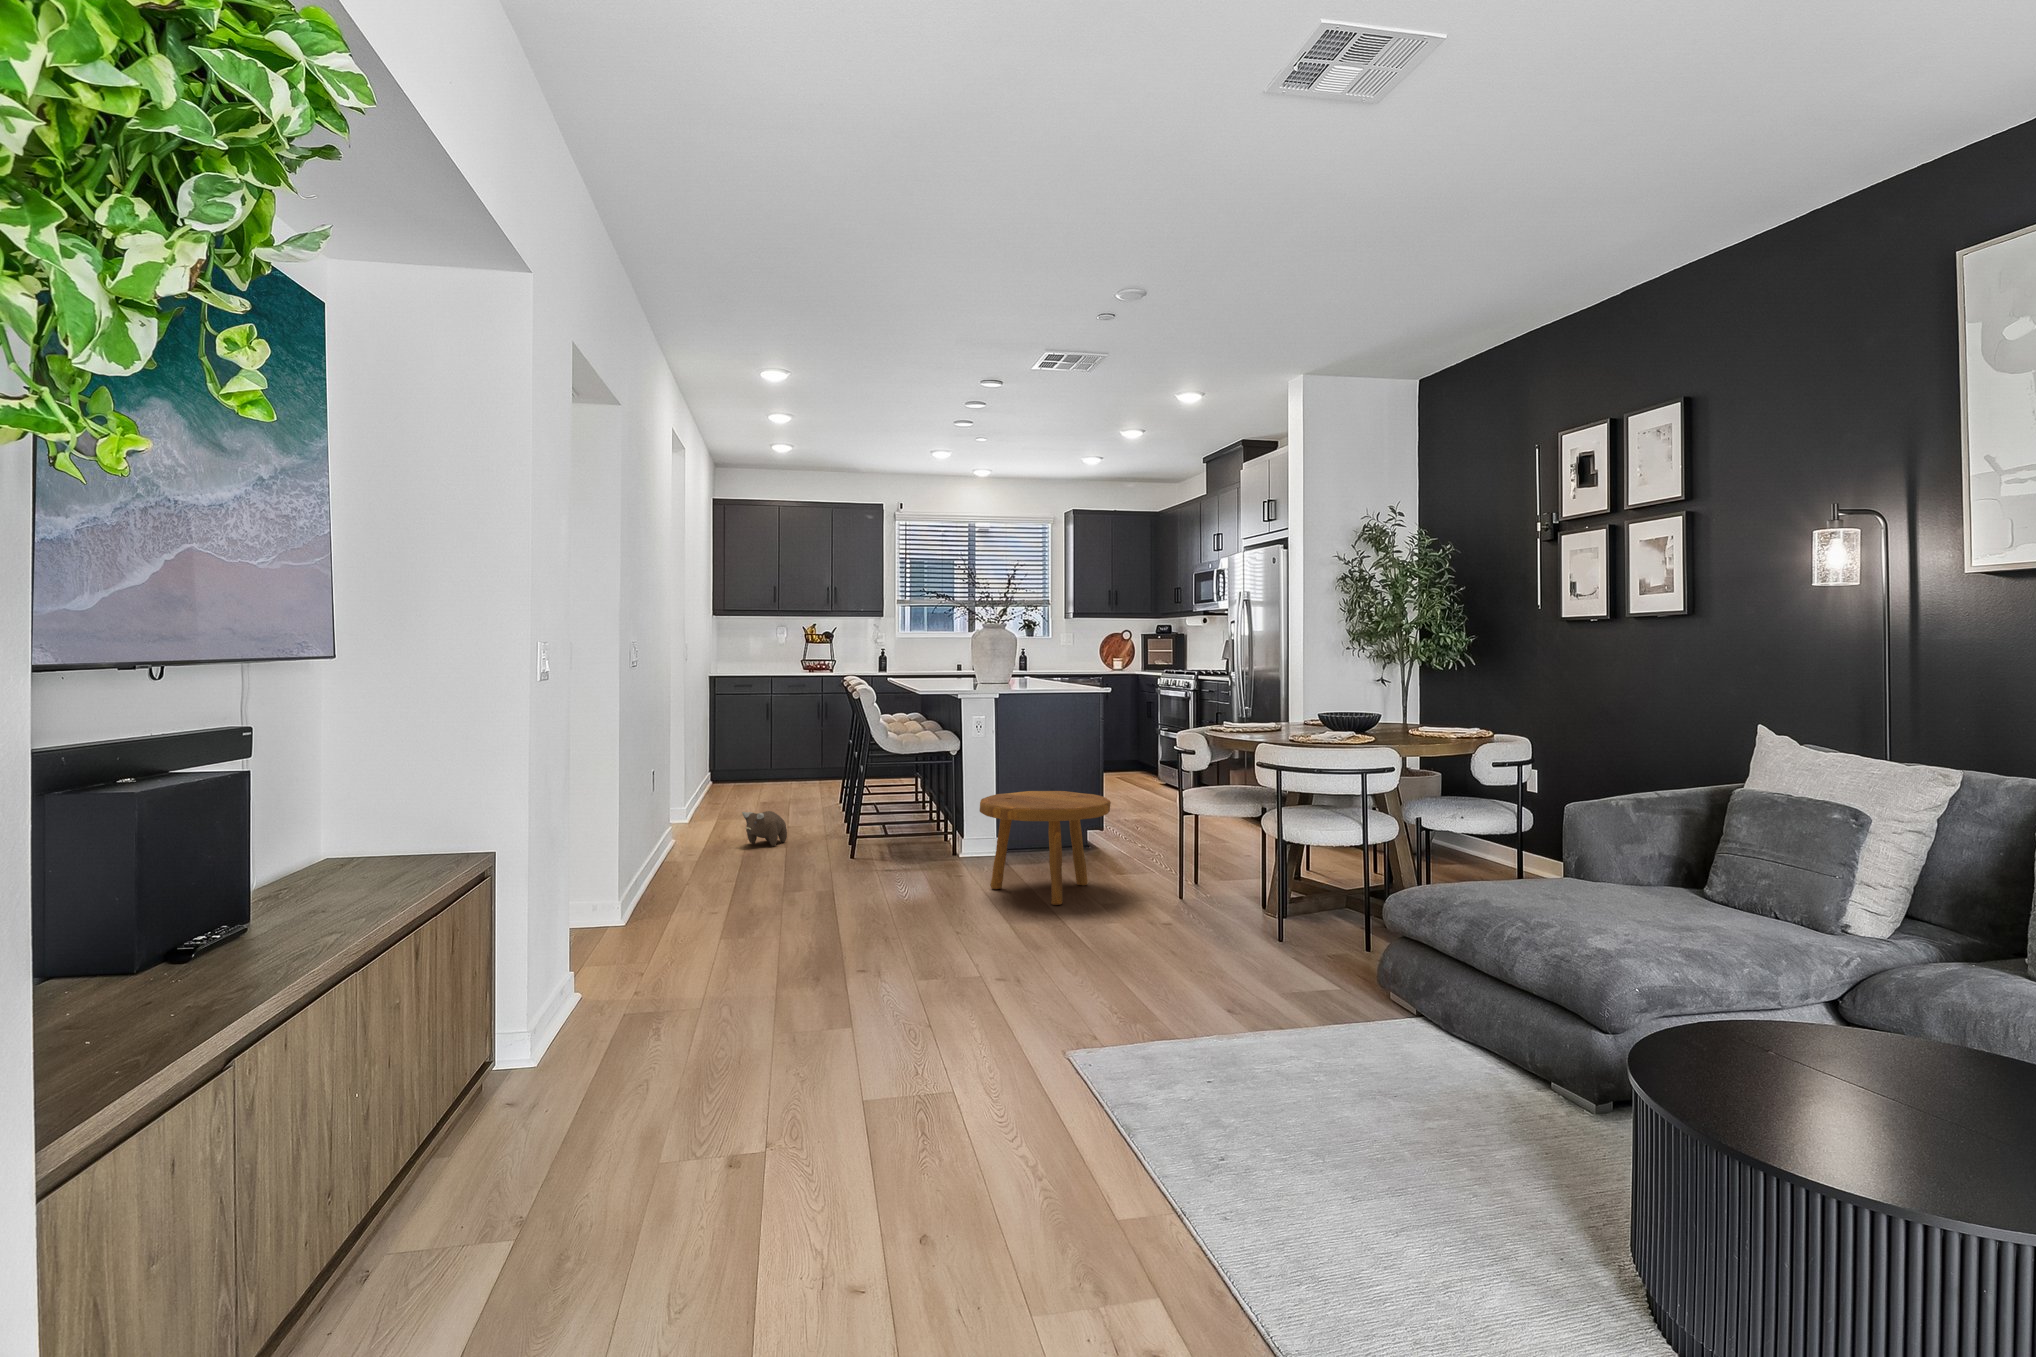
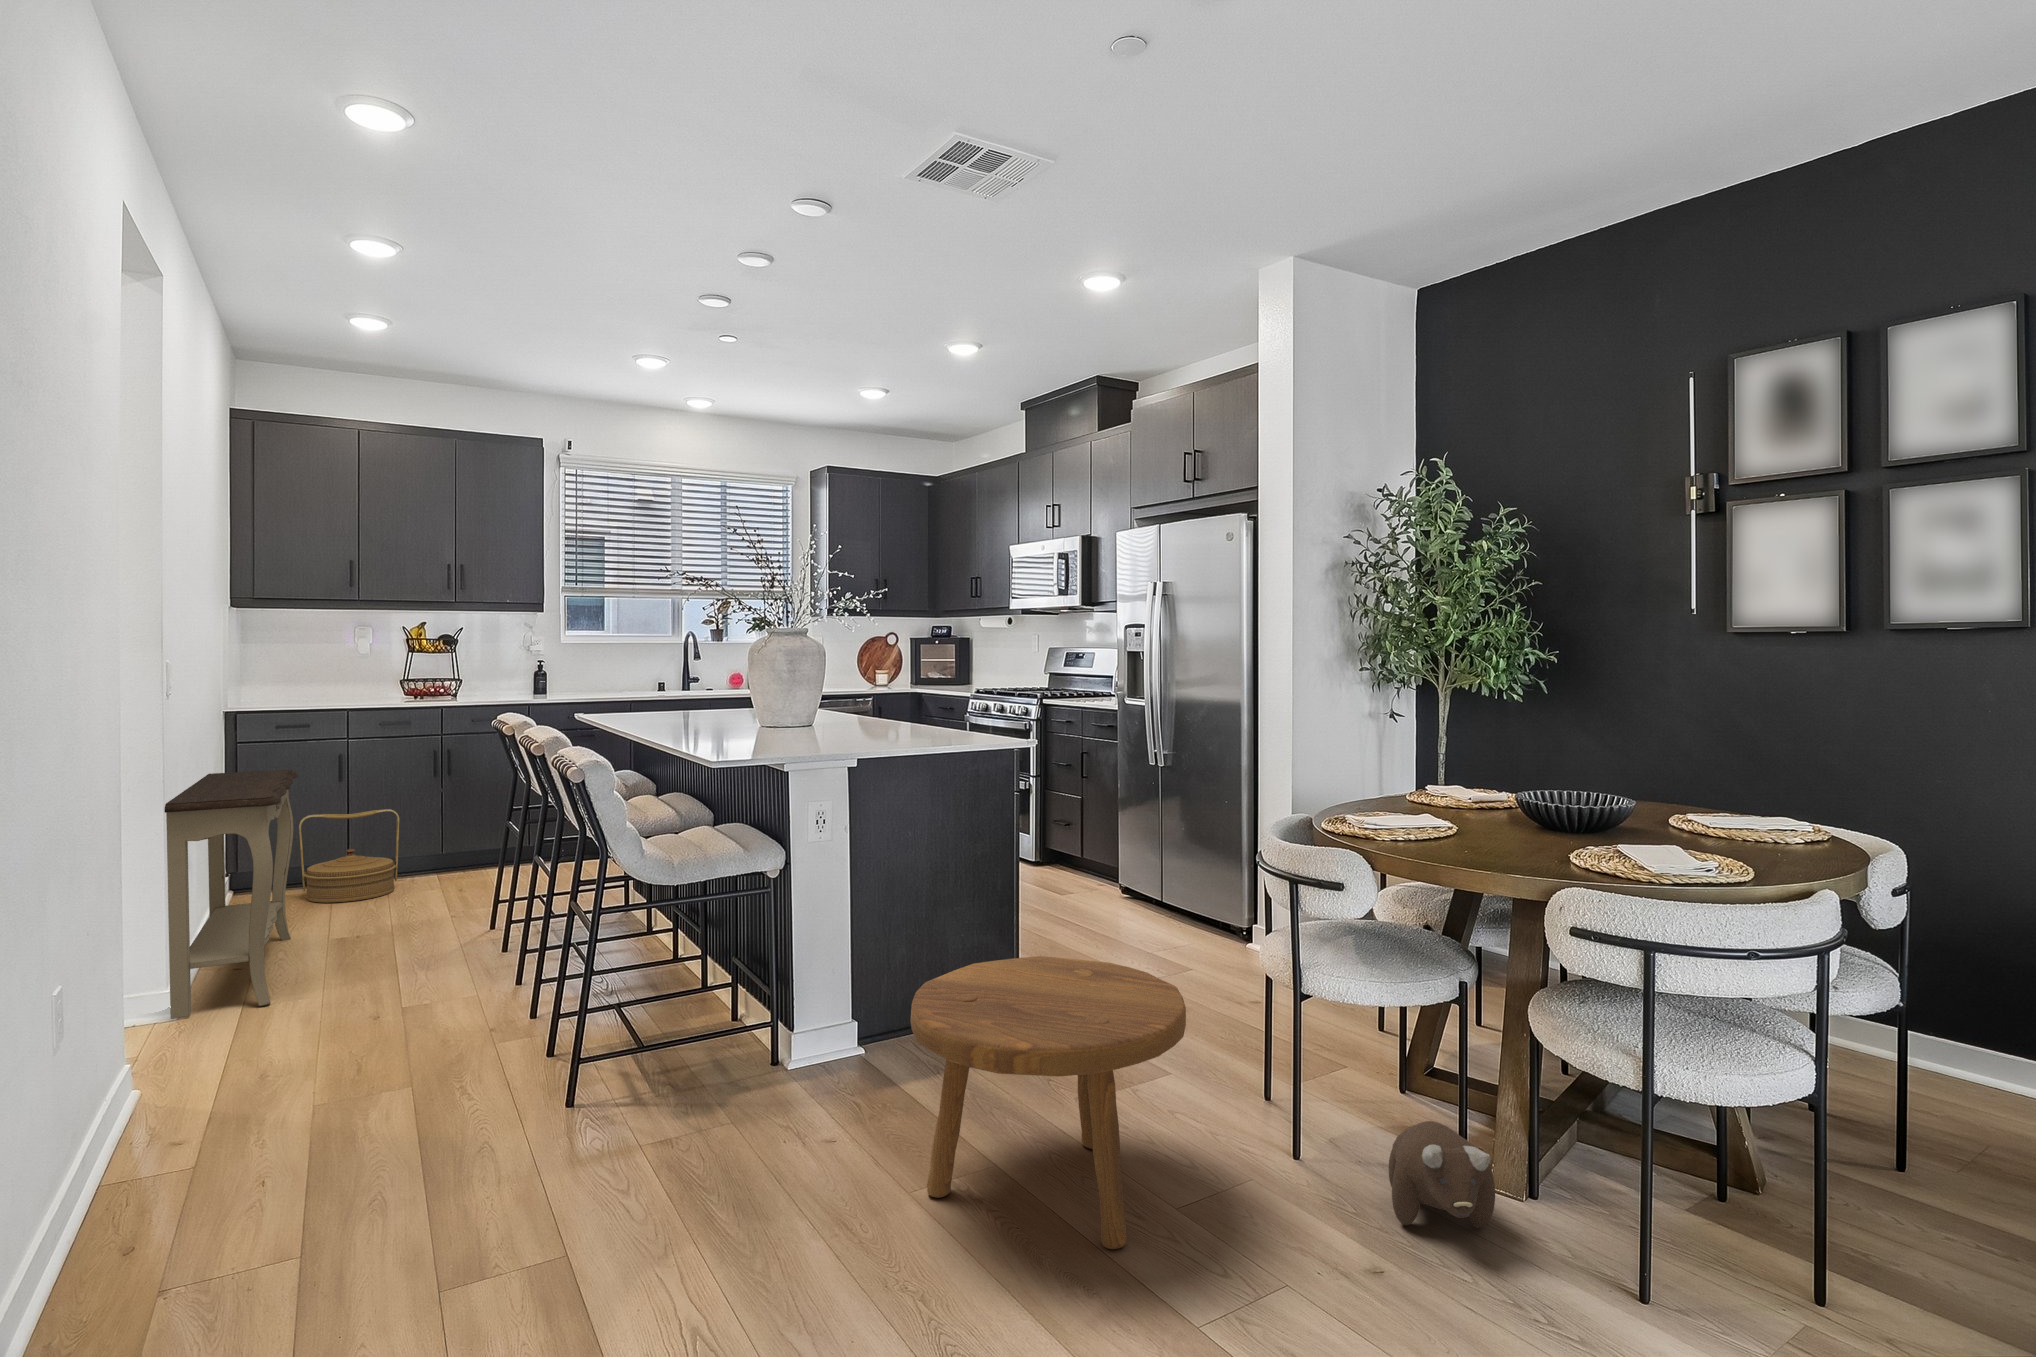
console table: none [690,708,746,823] -> present [165,770,298,1019]
woven basket: none [747,738,798,790] -> present [299,809,399,903]
plush toy: present [742,811,787,846] -> present [1389,1121,1495,1228]

